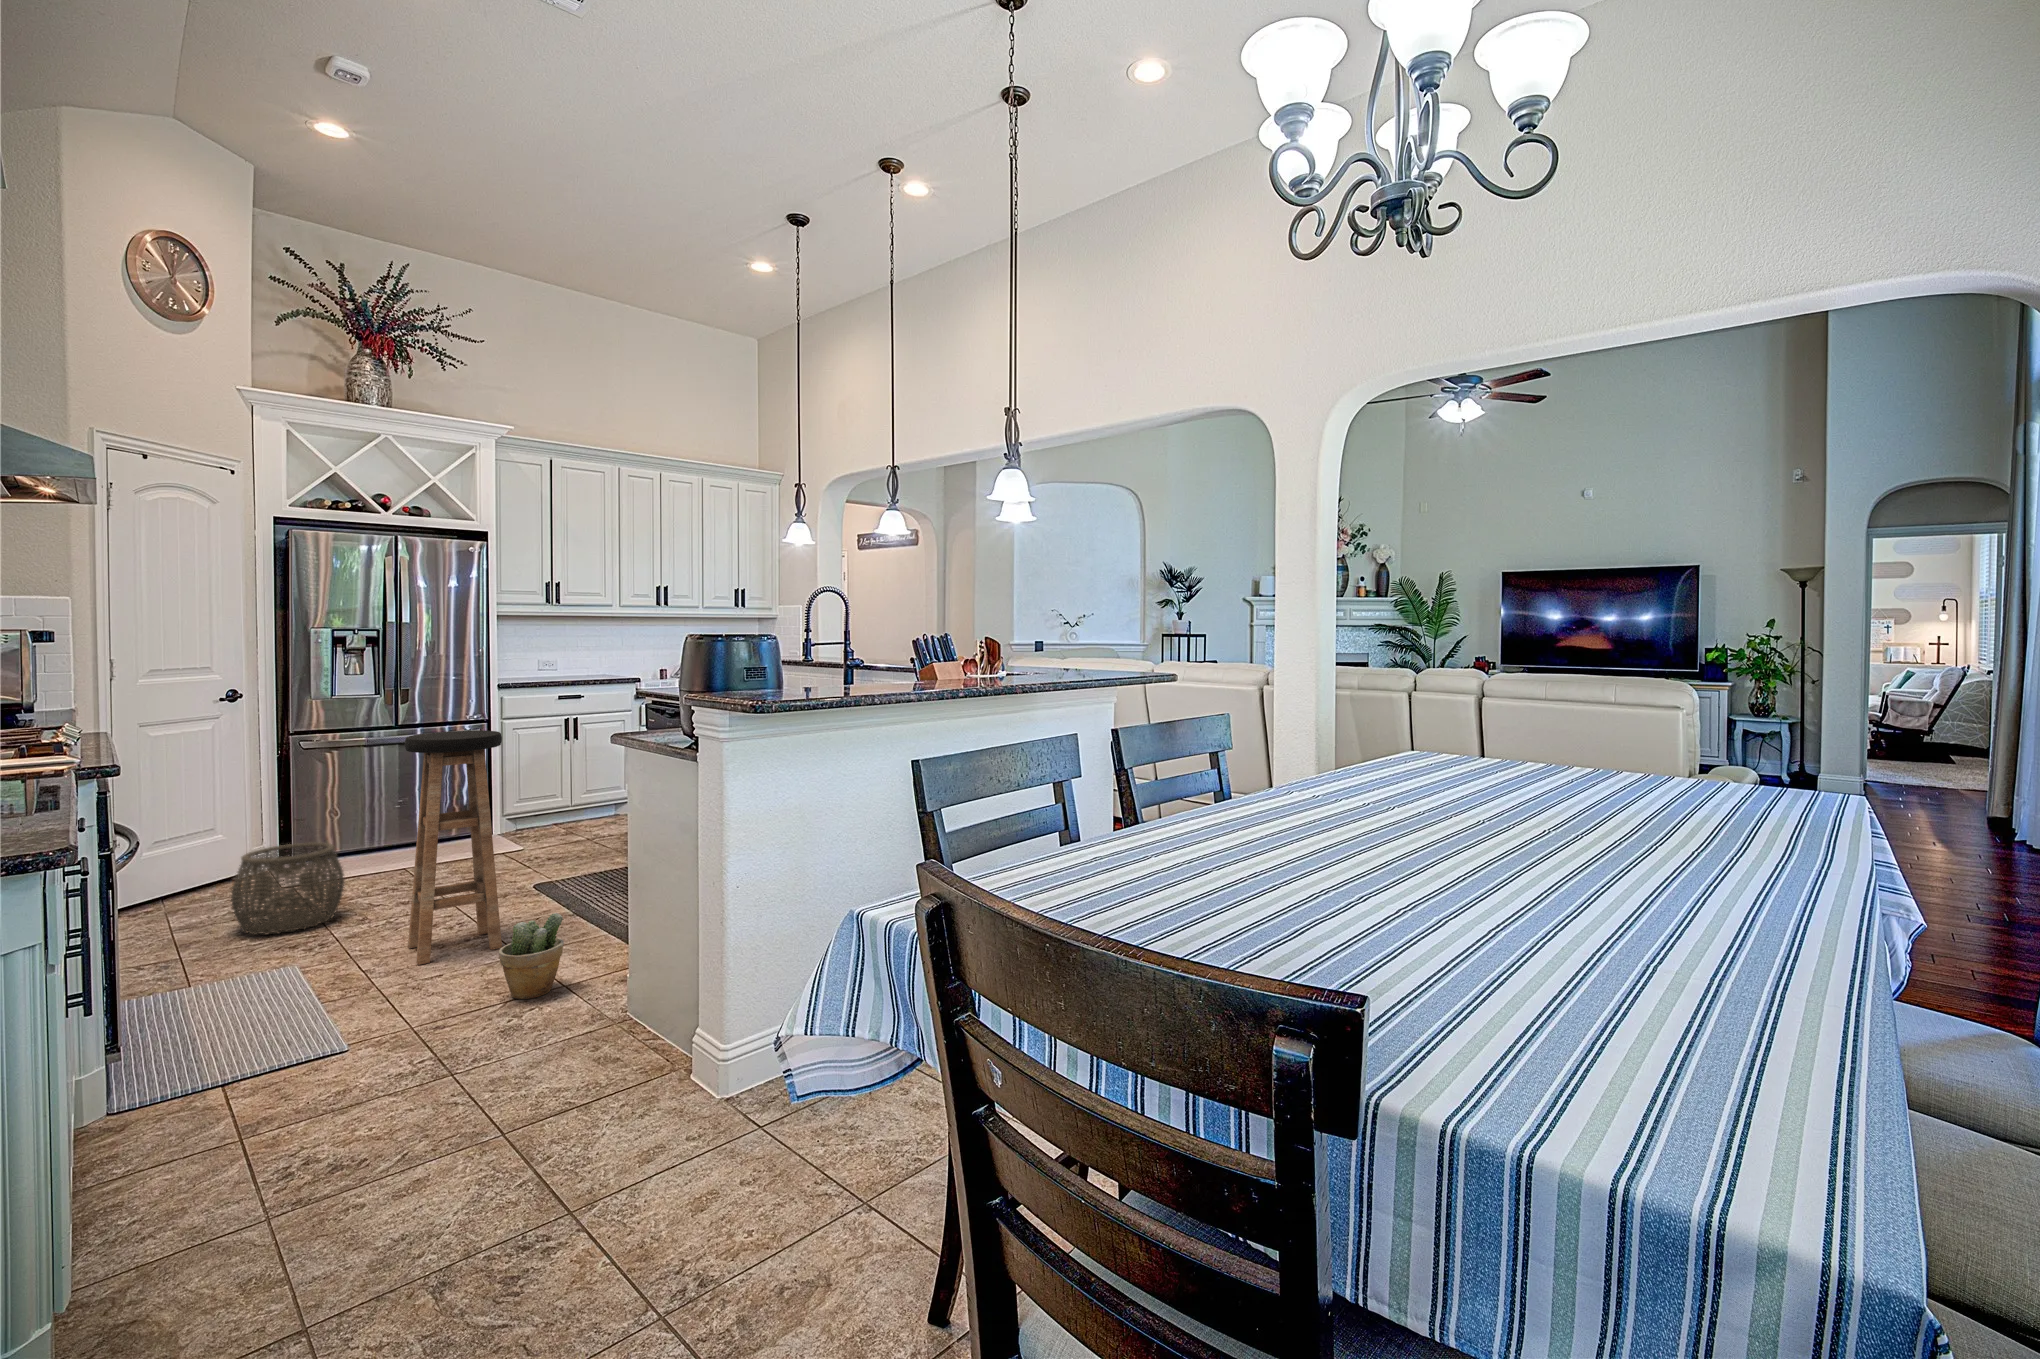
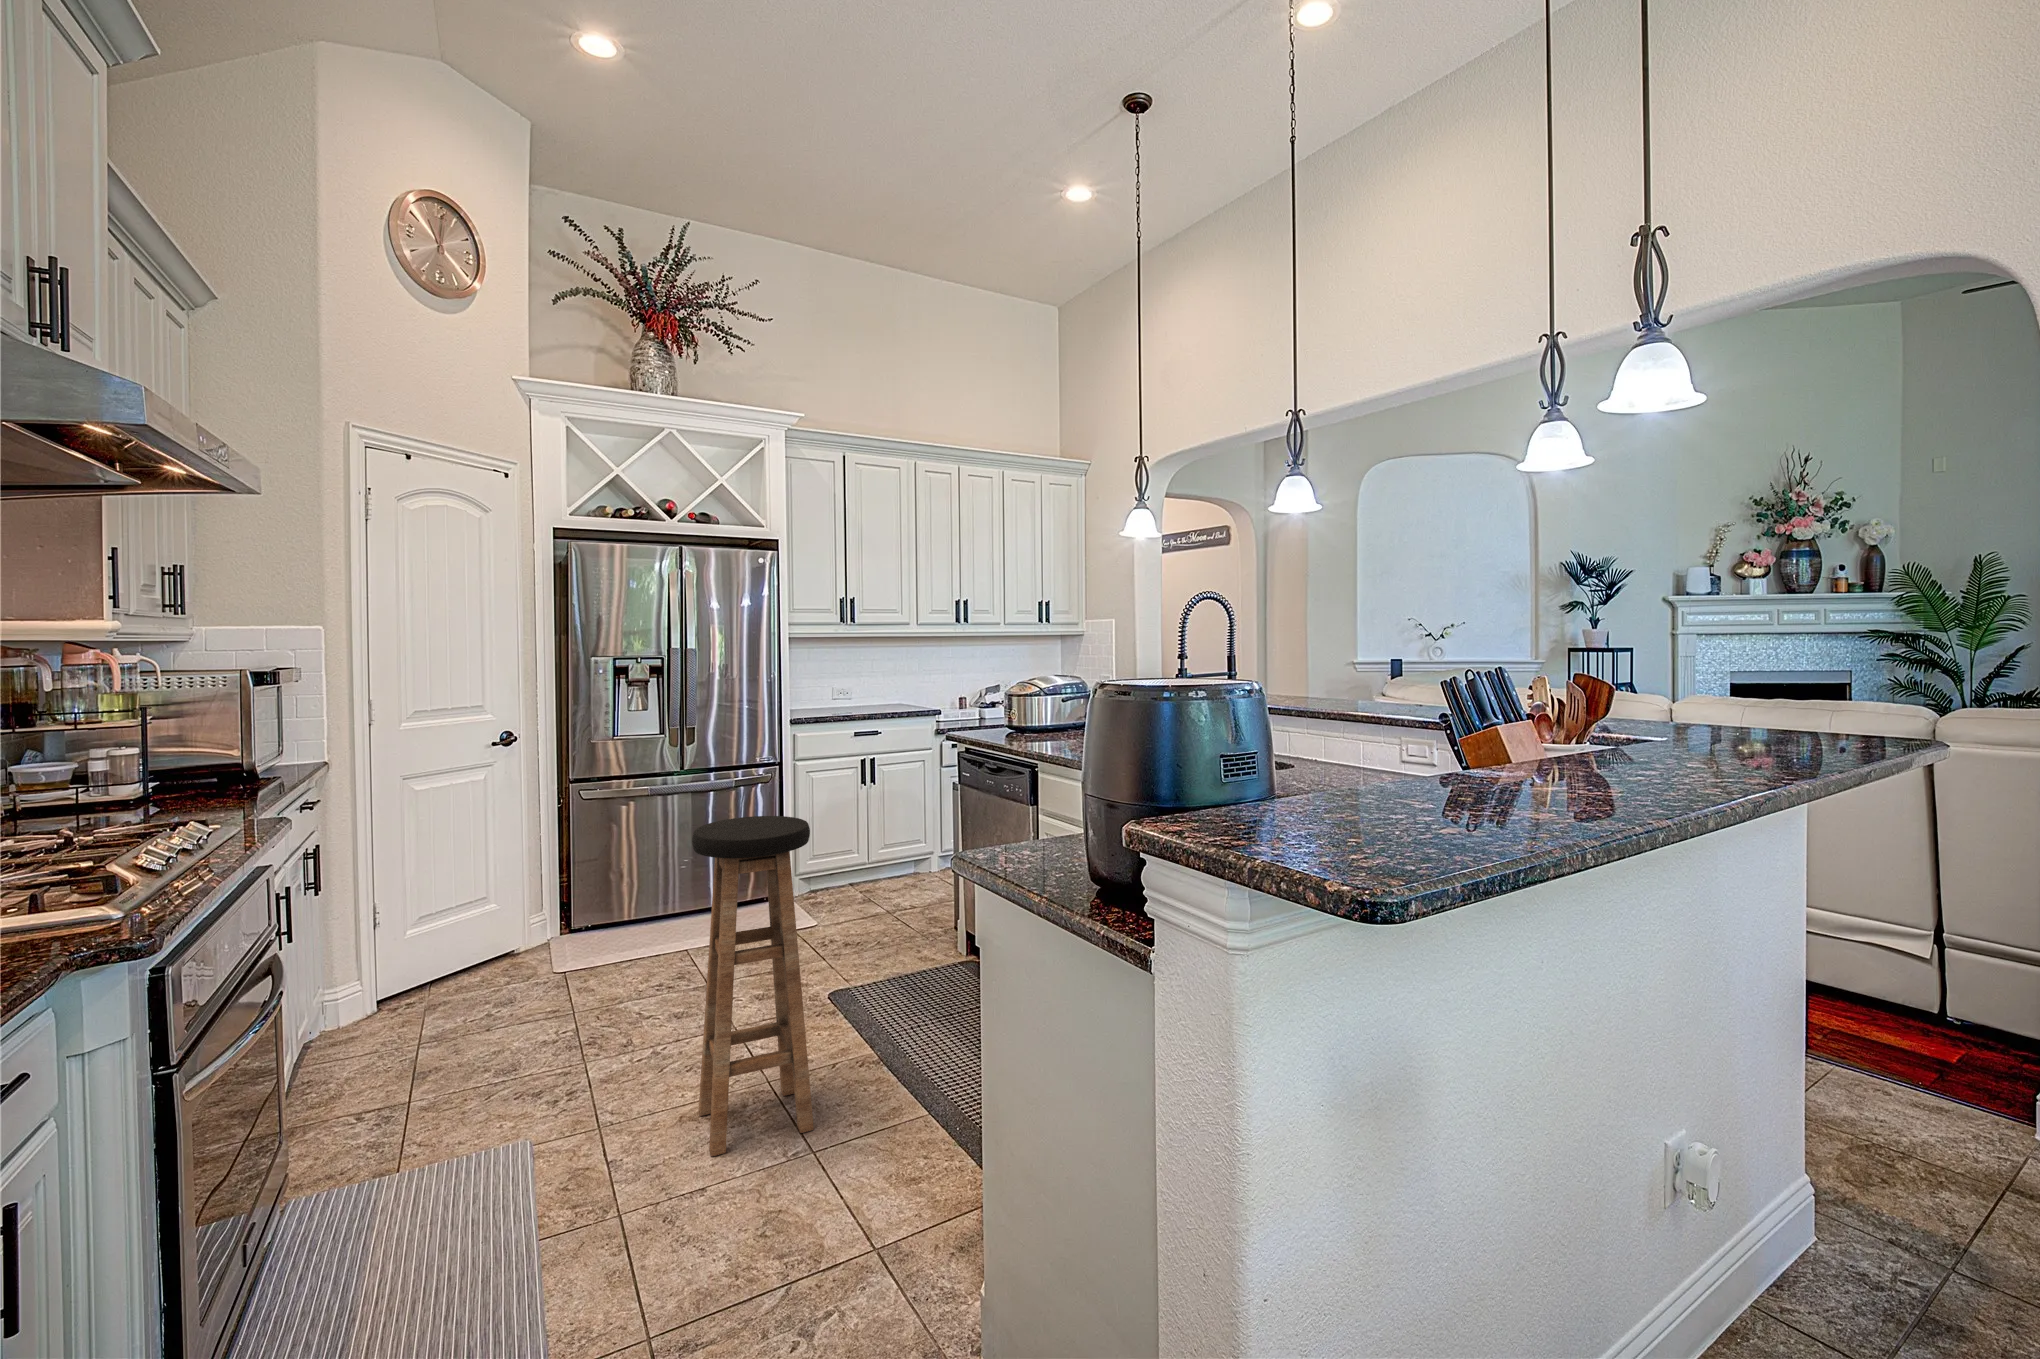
woven basket: present [231,842,344,935] -> none [503,939,629,1066]
potted plant: present [499,913,564,999] -> none [820,1129,907,1269]

